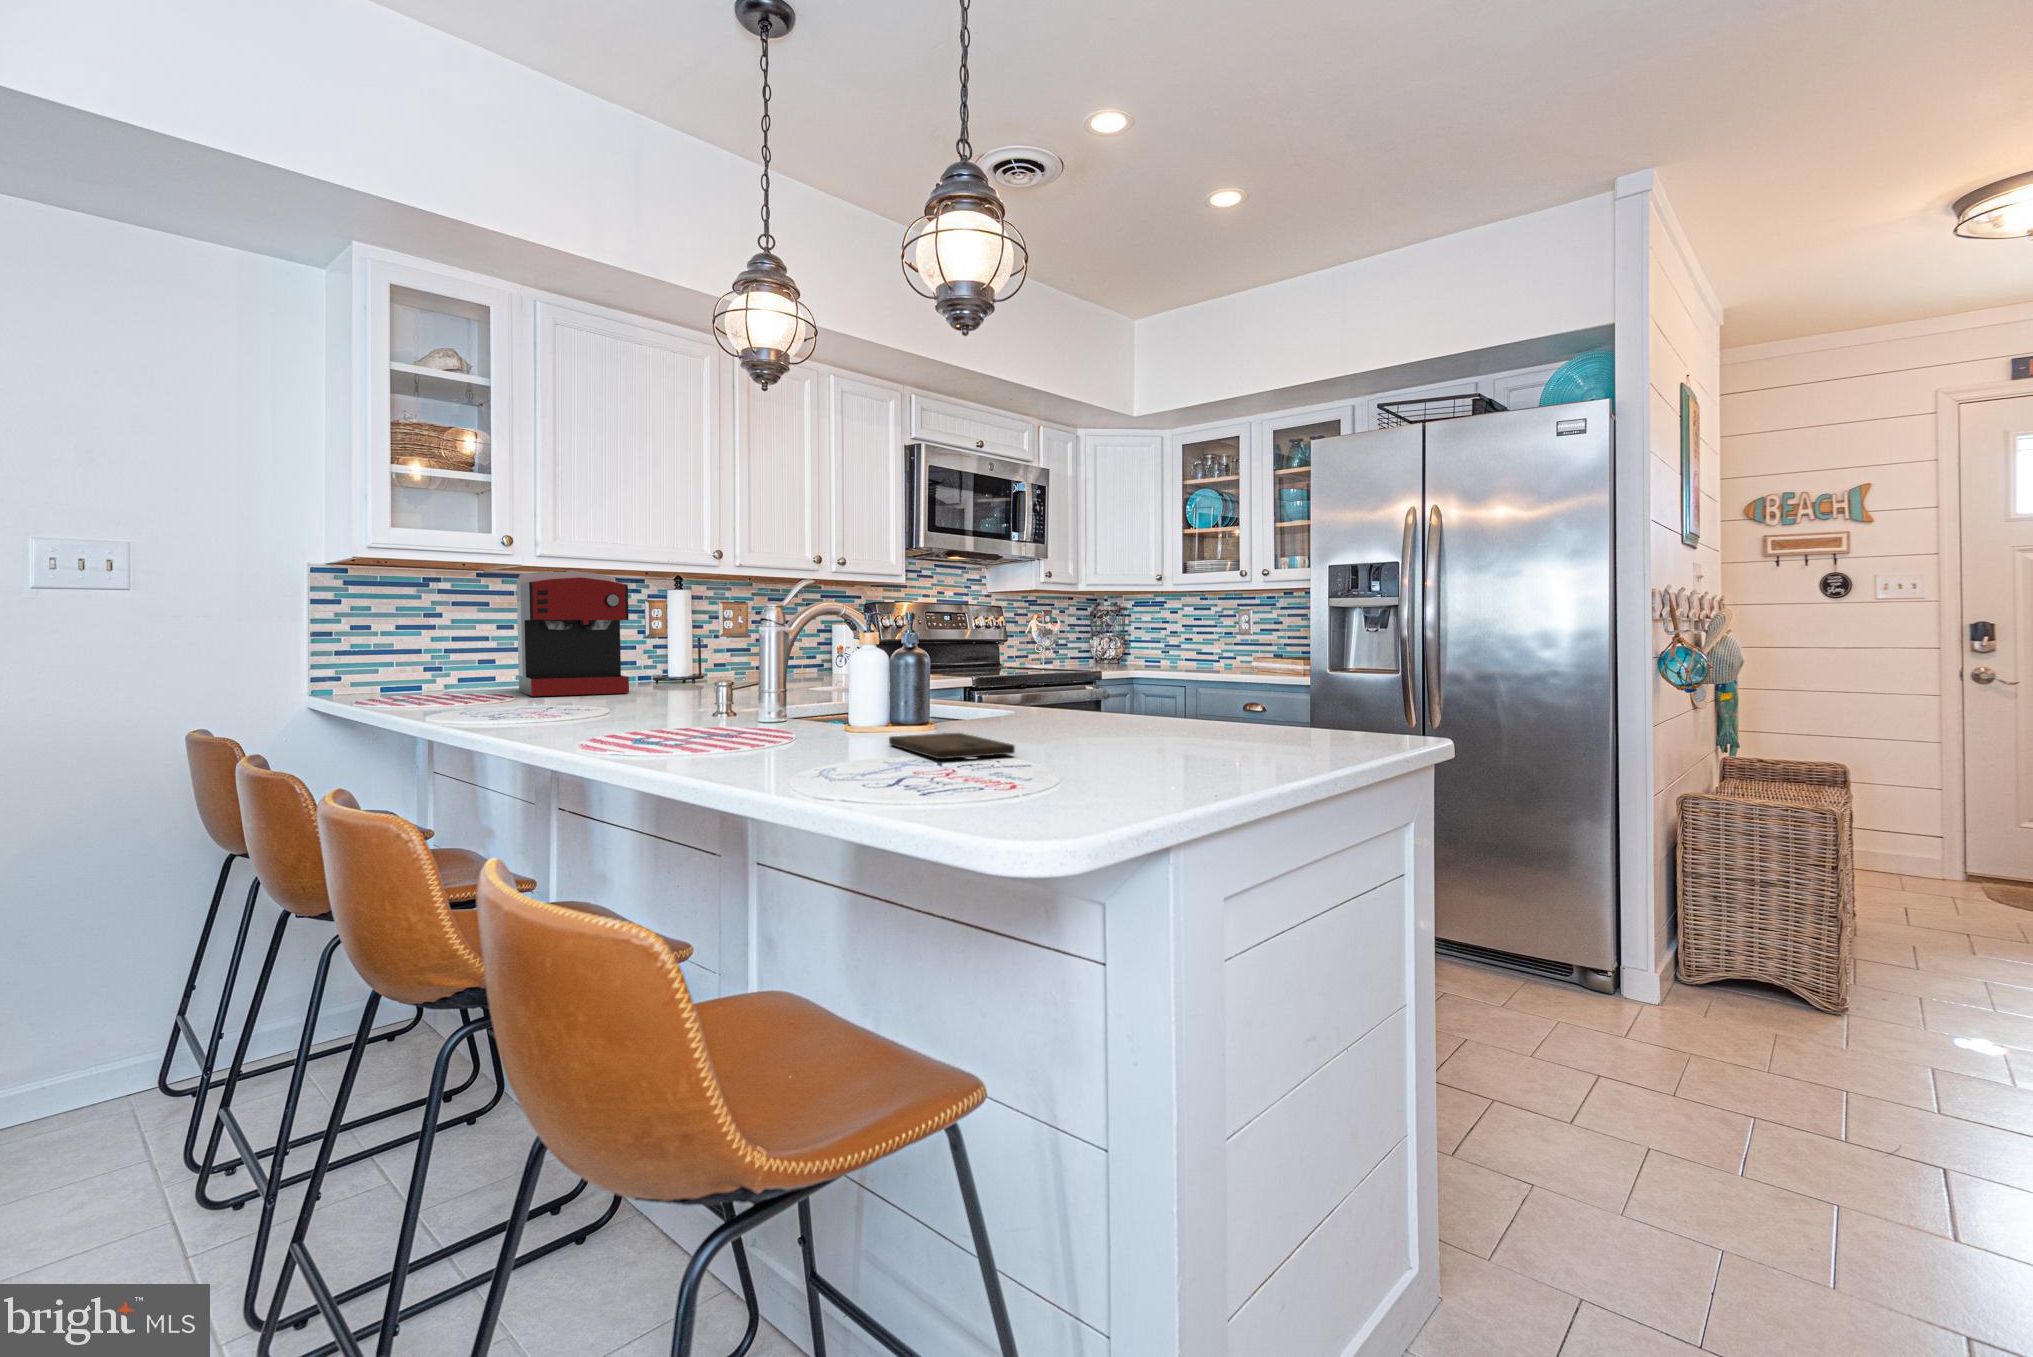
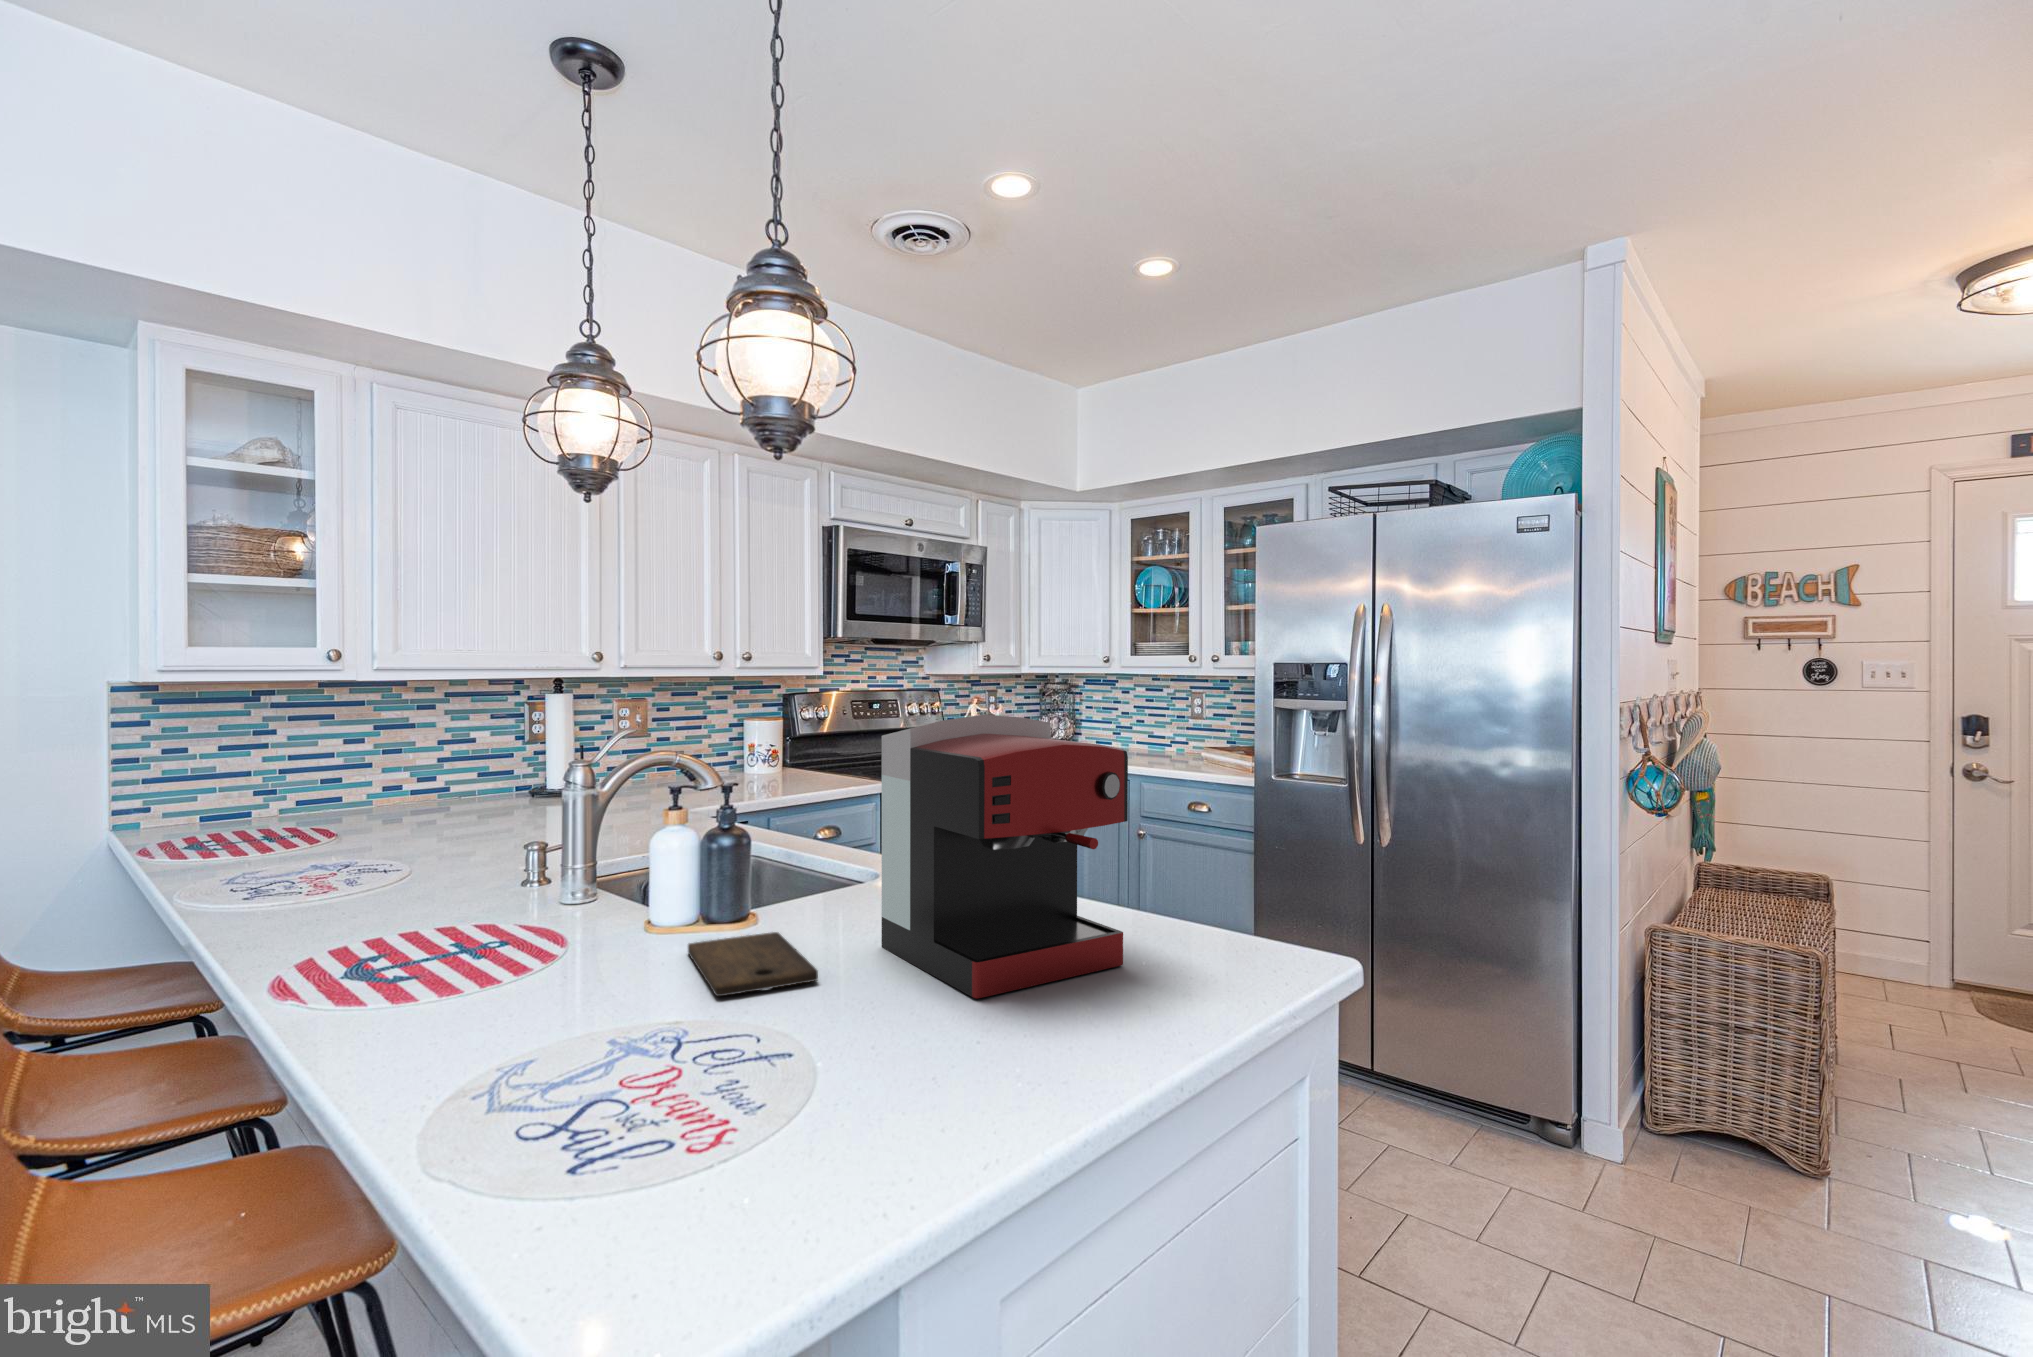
coffee maker: present [516,571,629,696] -> present [882,715,1128,998]

